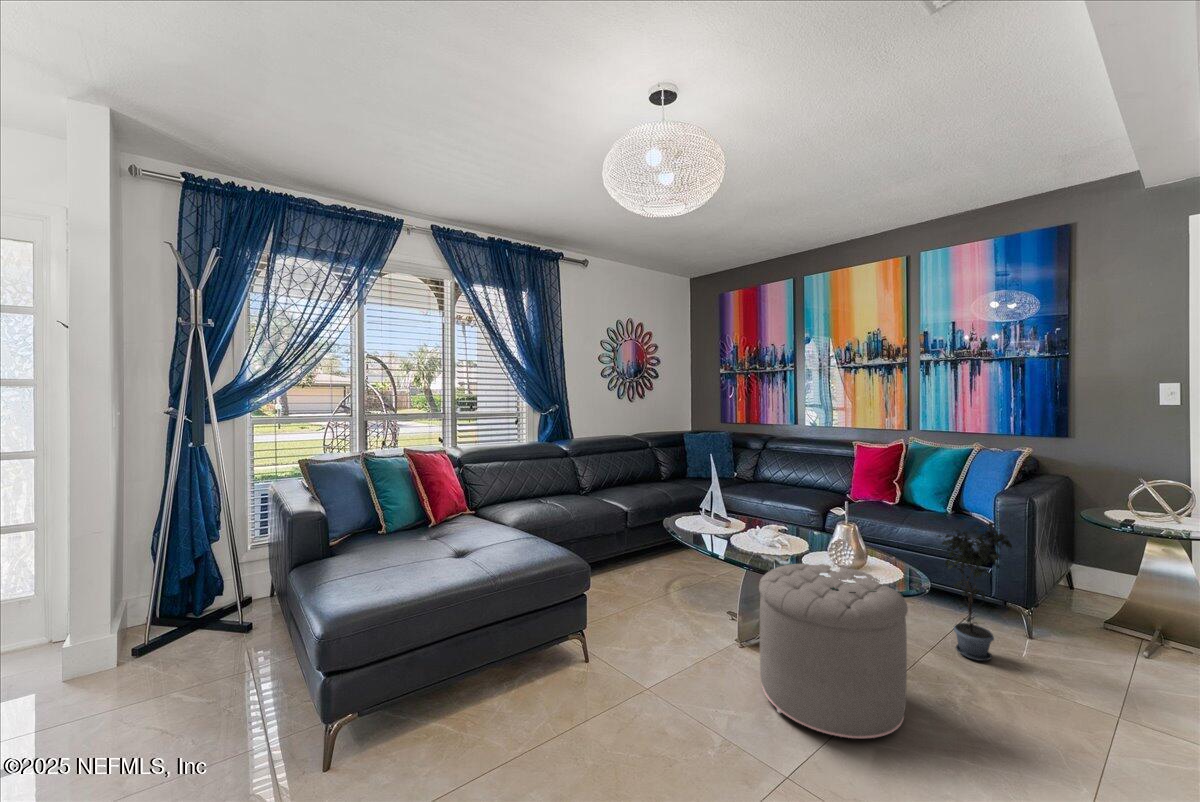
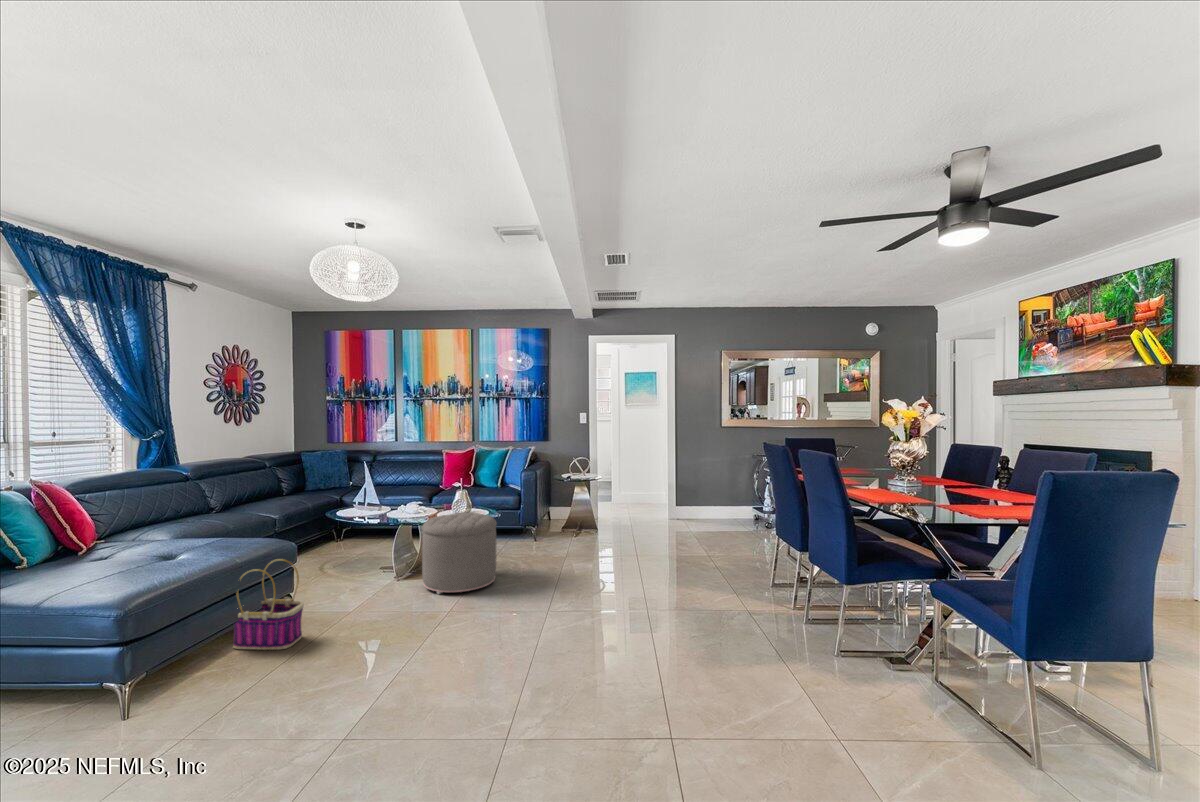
potted plant: present [937,522,1012,661] -> none [501,482,532,554]
basket: none [479,591,552,733] -> present [233,559,304,650]

